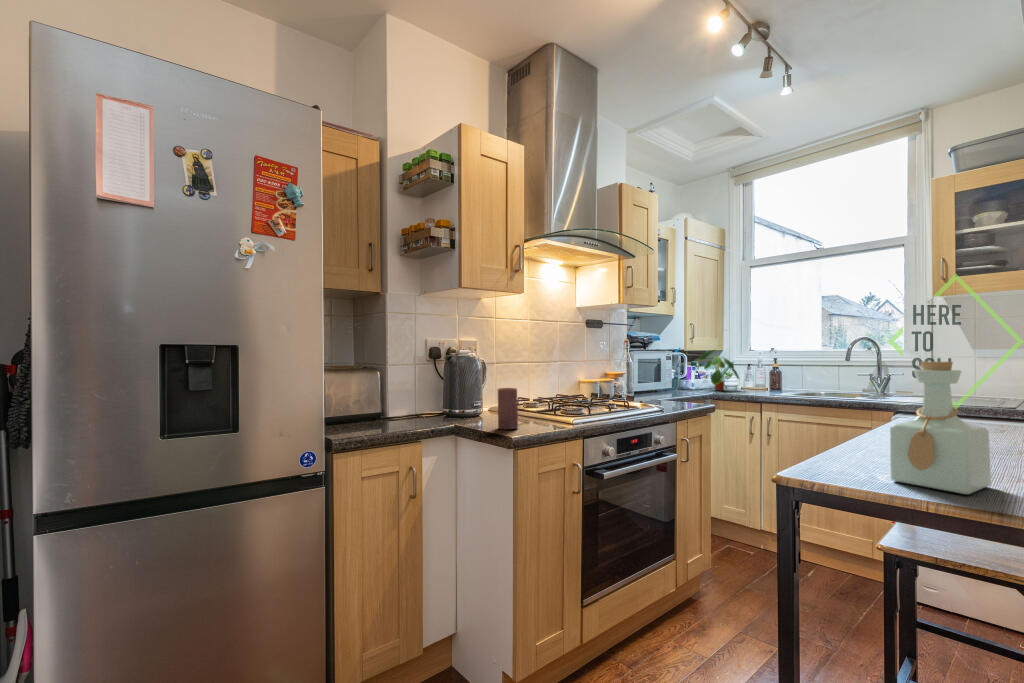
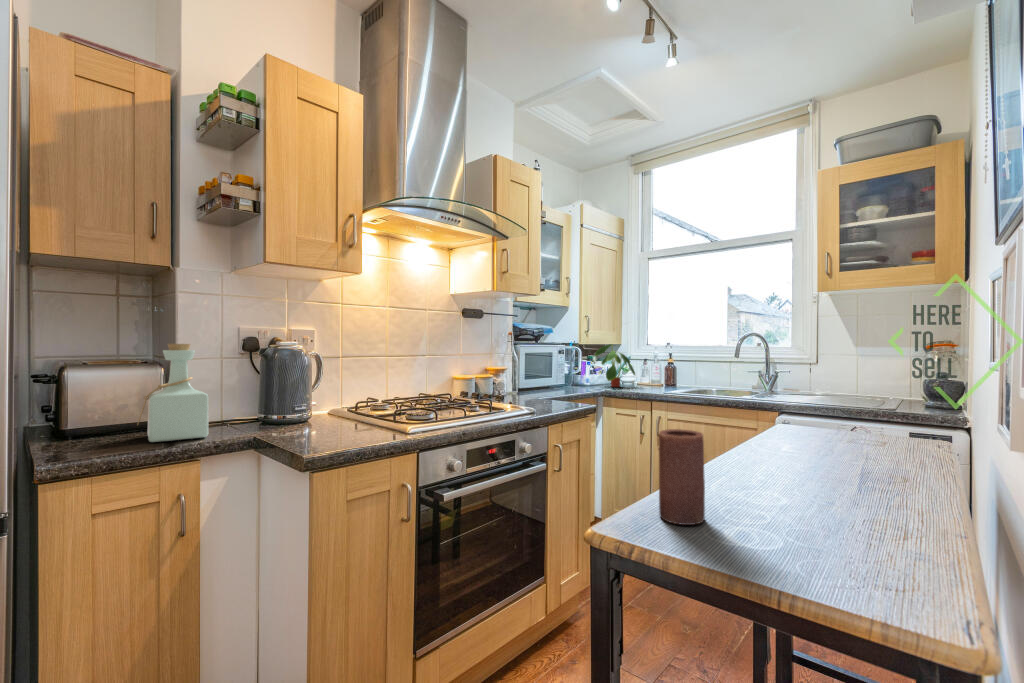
bottle: present [890,361,991,494] -> present [137,344,208,442]
candle: present [498,388,518,429] -> present [658,429,705,525]

